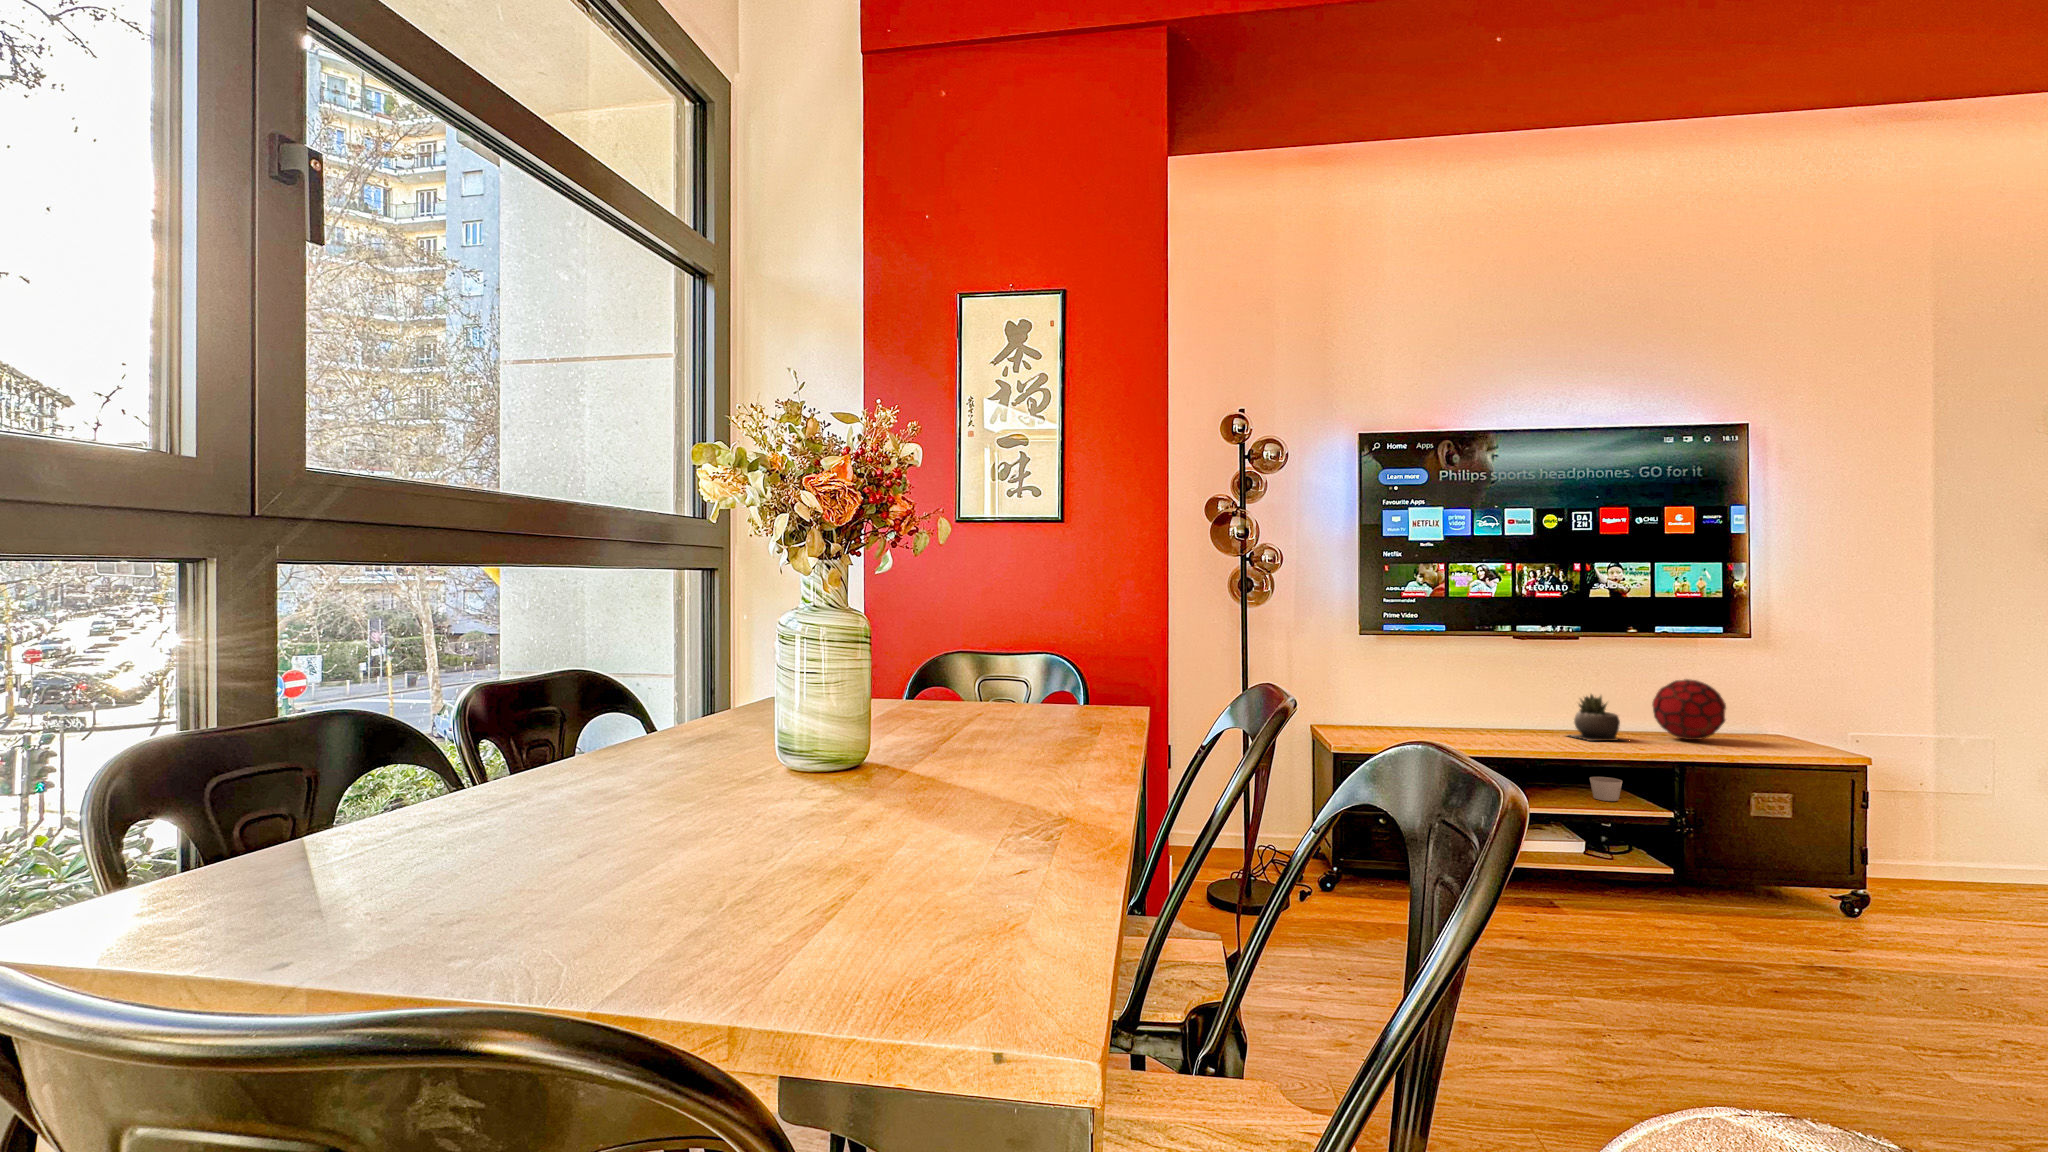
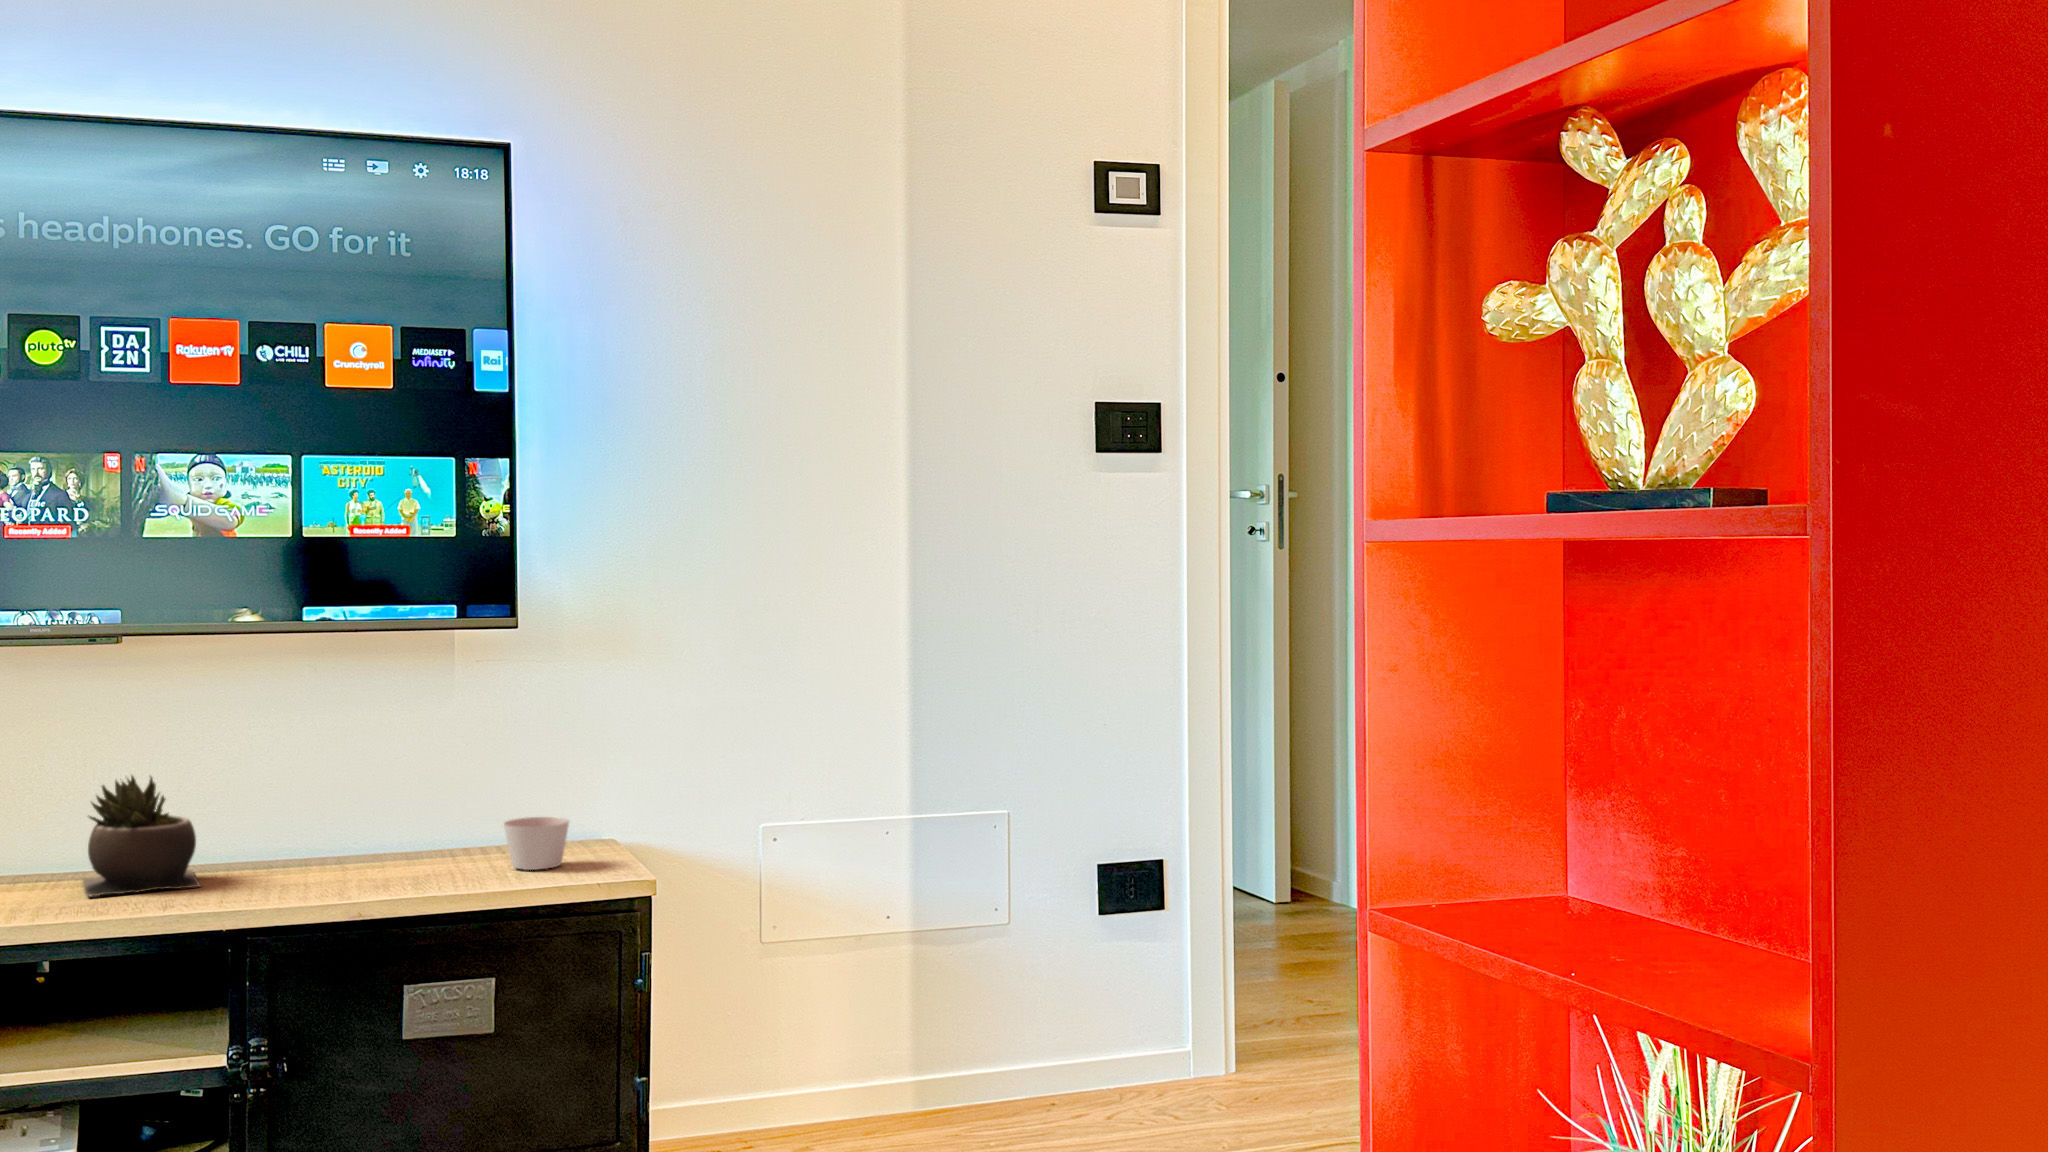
decorative orb: present [1652,679,1726,740] -> none [289,729,441,870]
candle: present [1590,777,1622,801] -> present [504,817,569,870]

